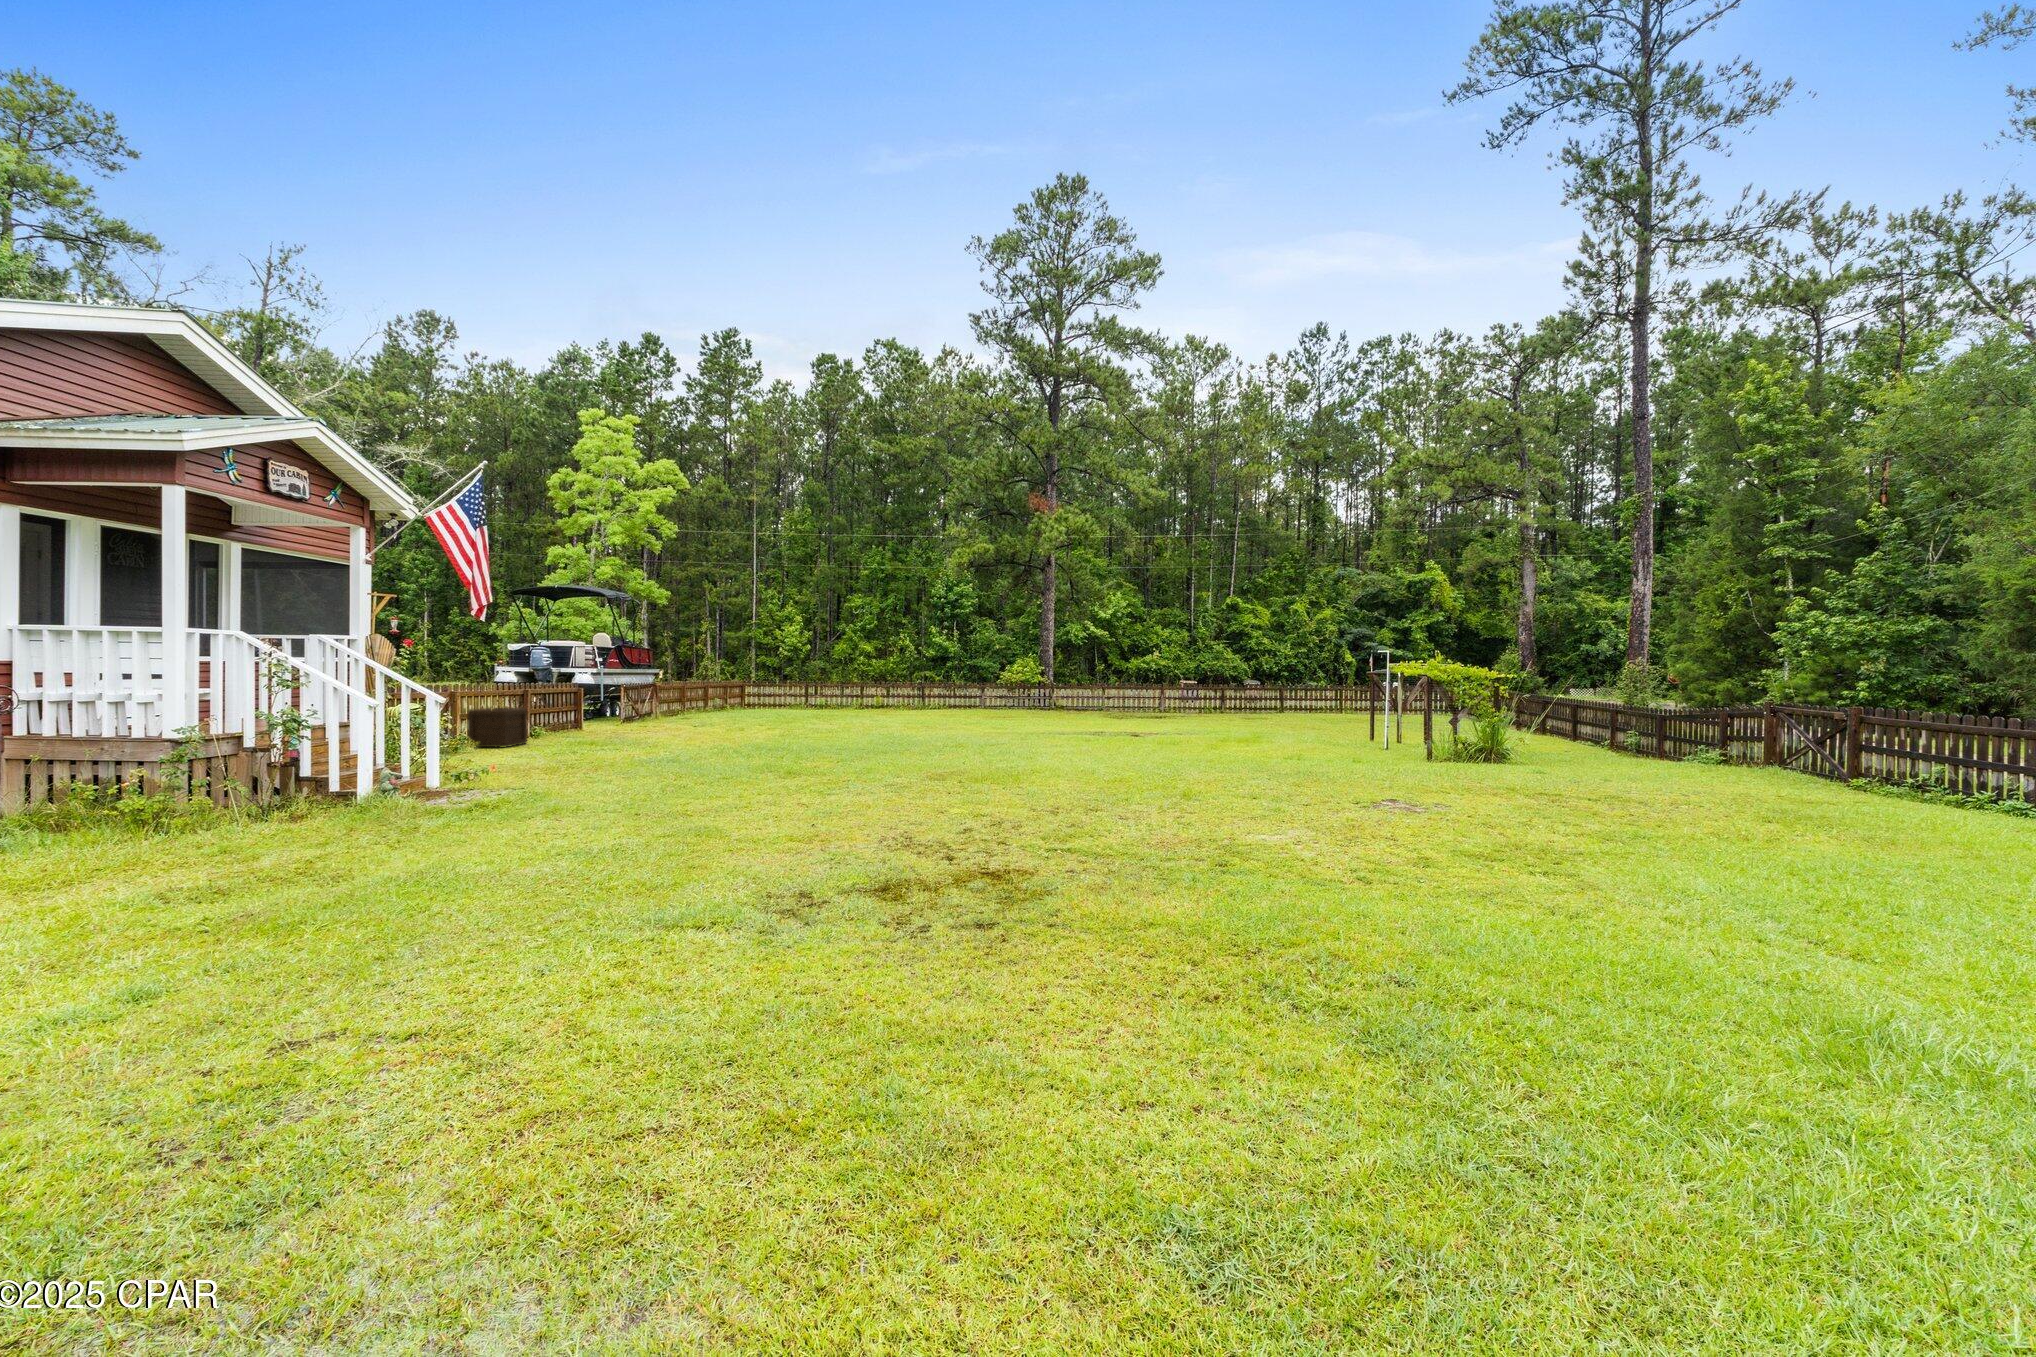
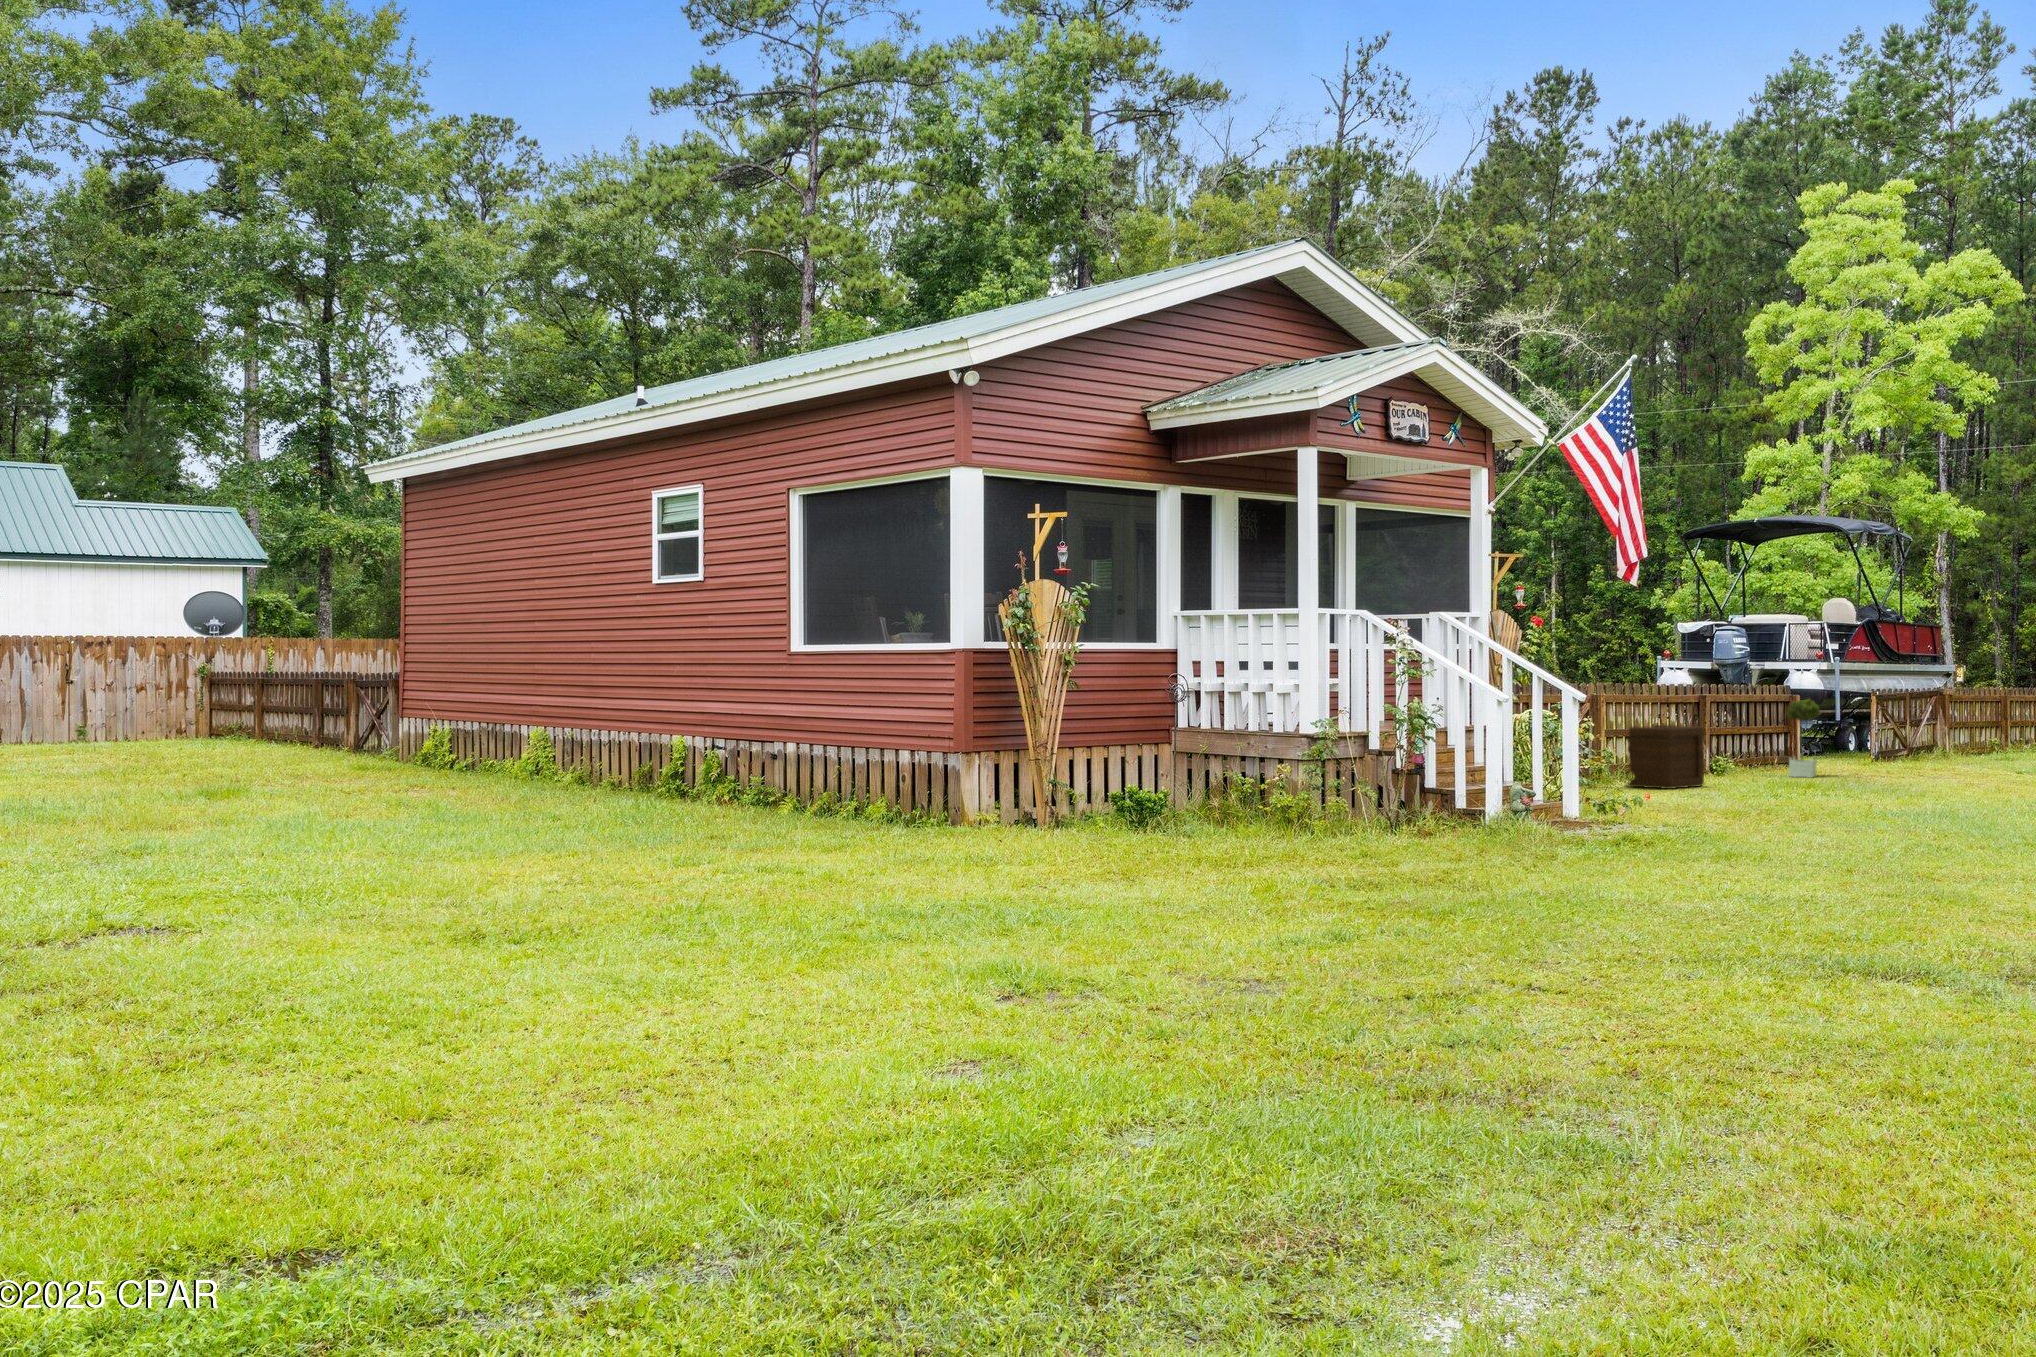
potted tree: none [576,689,597,734] -> present [1786,699,1820,778]

